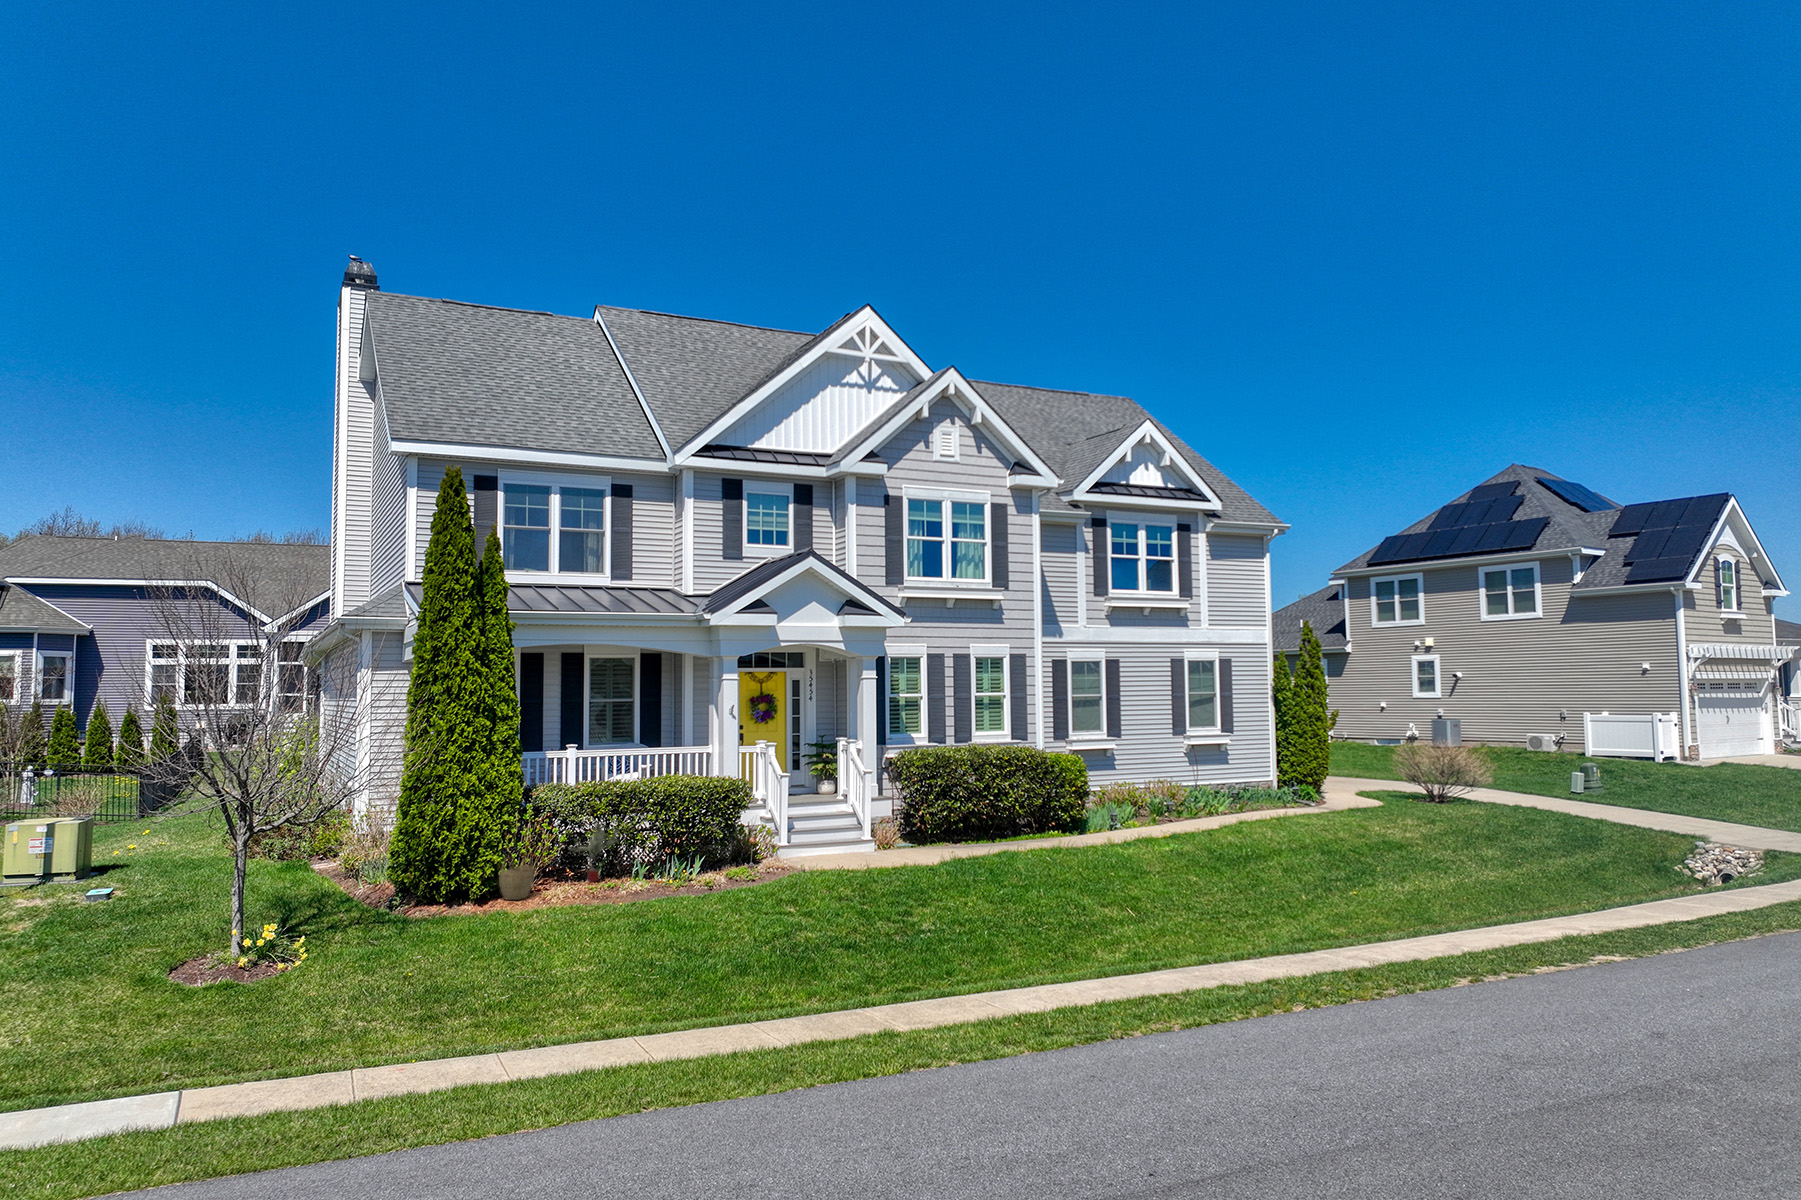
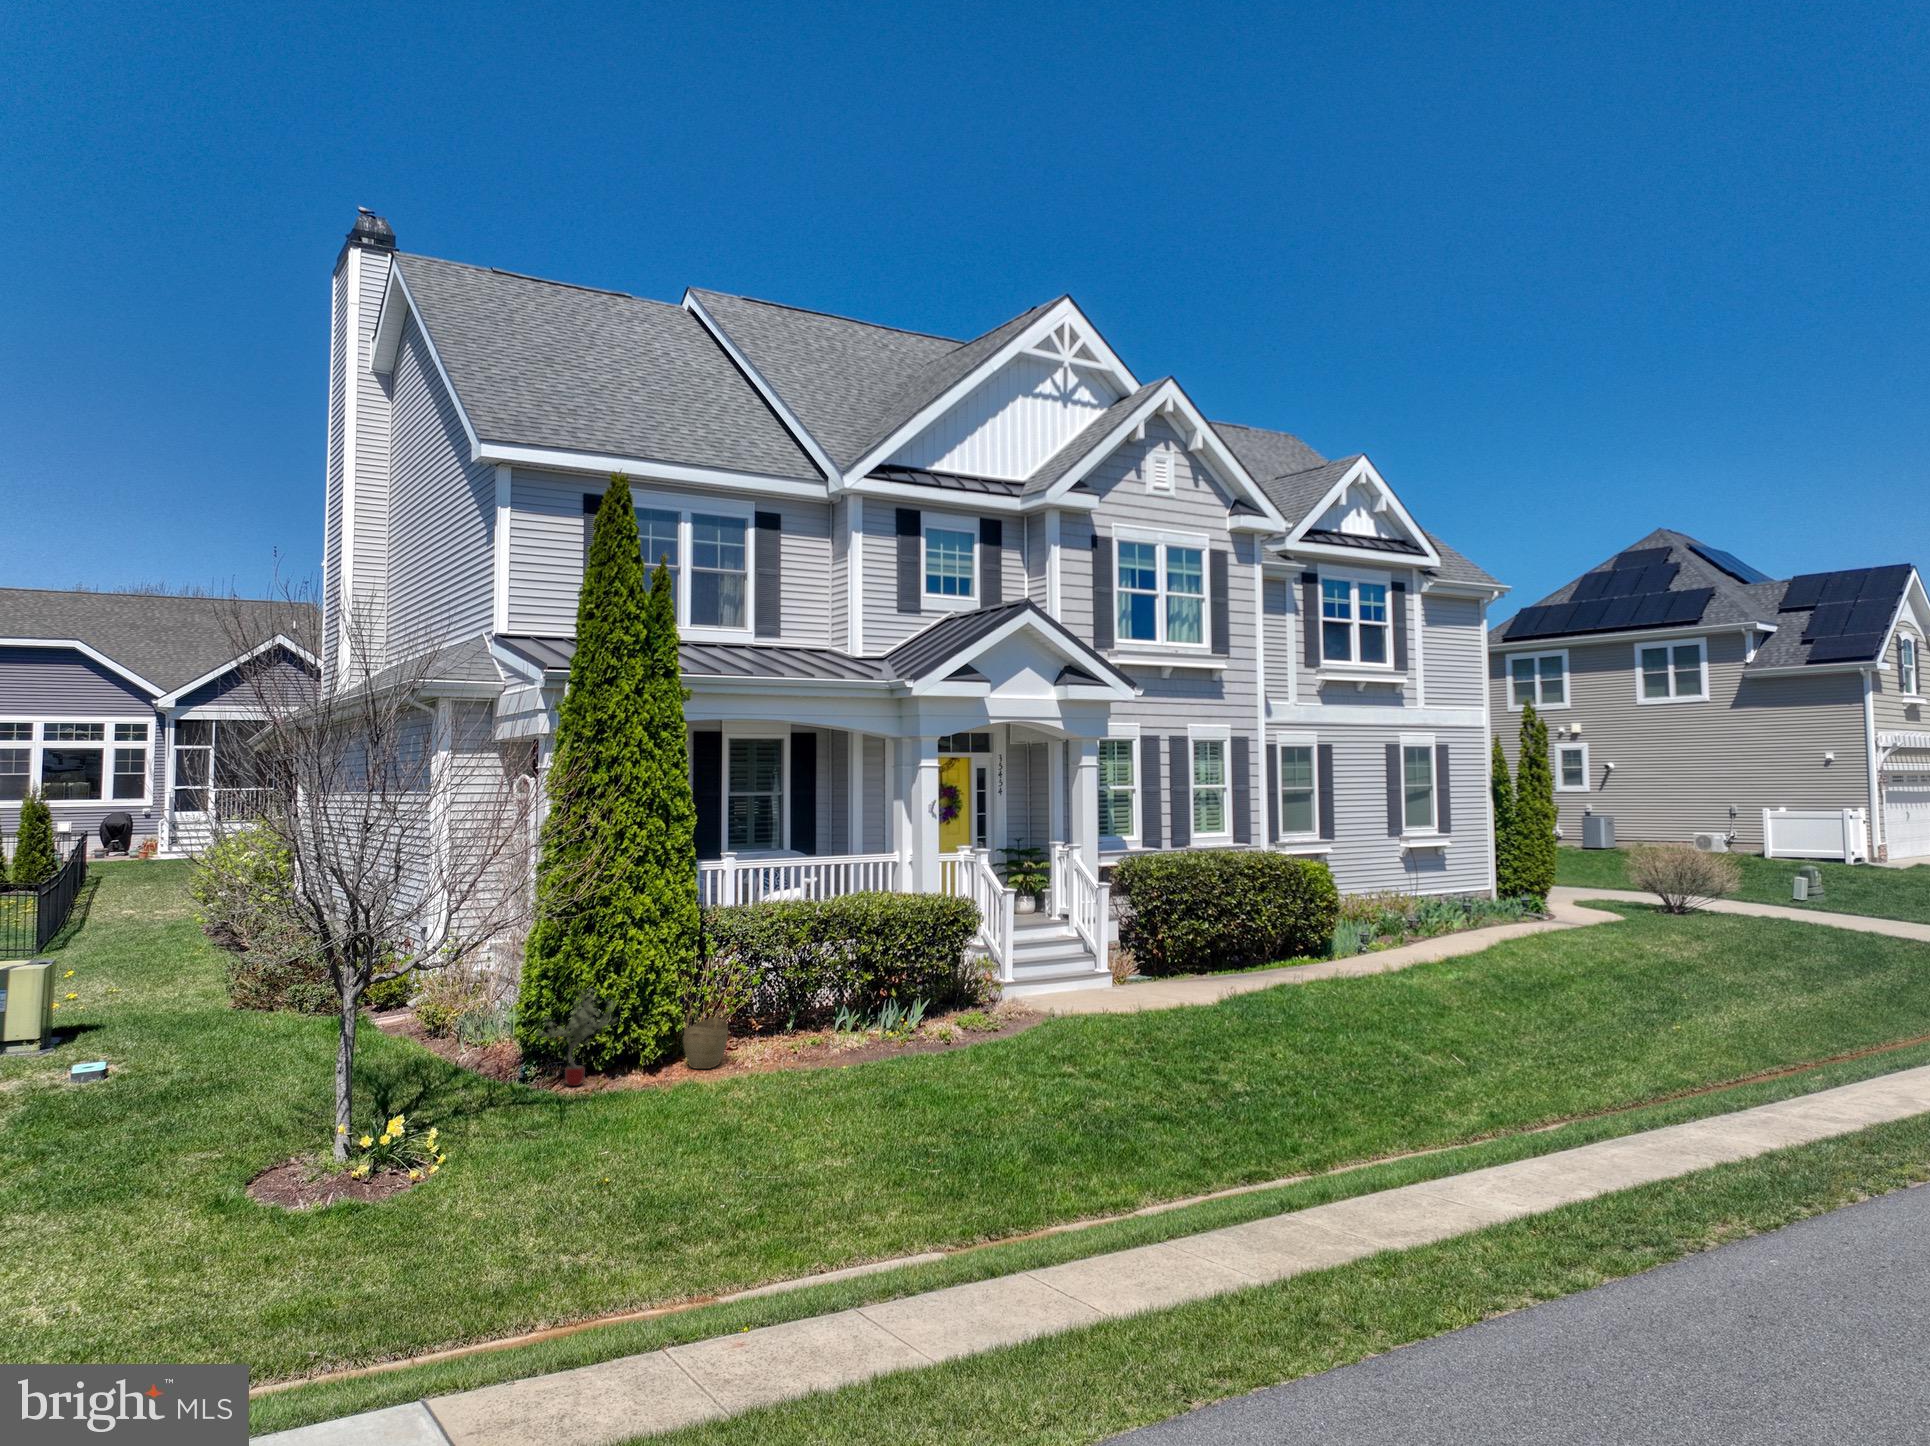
potted tree: present [571,824,618,882] -> present [536,989,615,1086]

